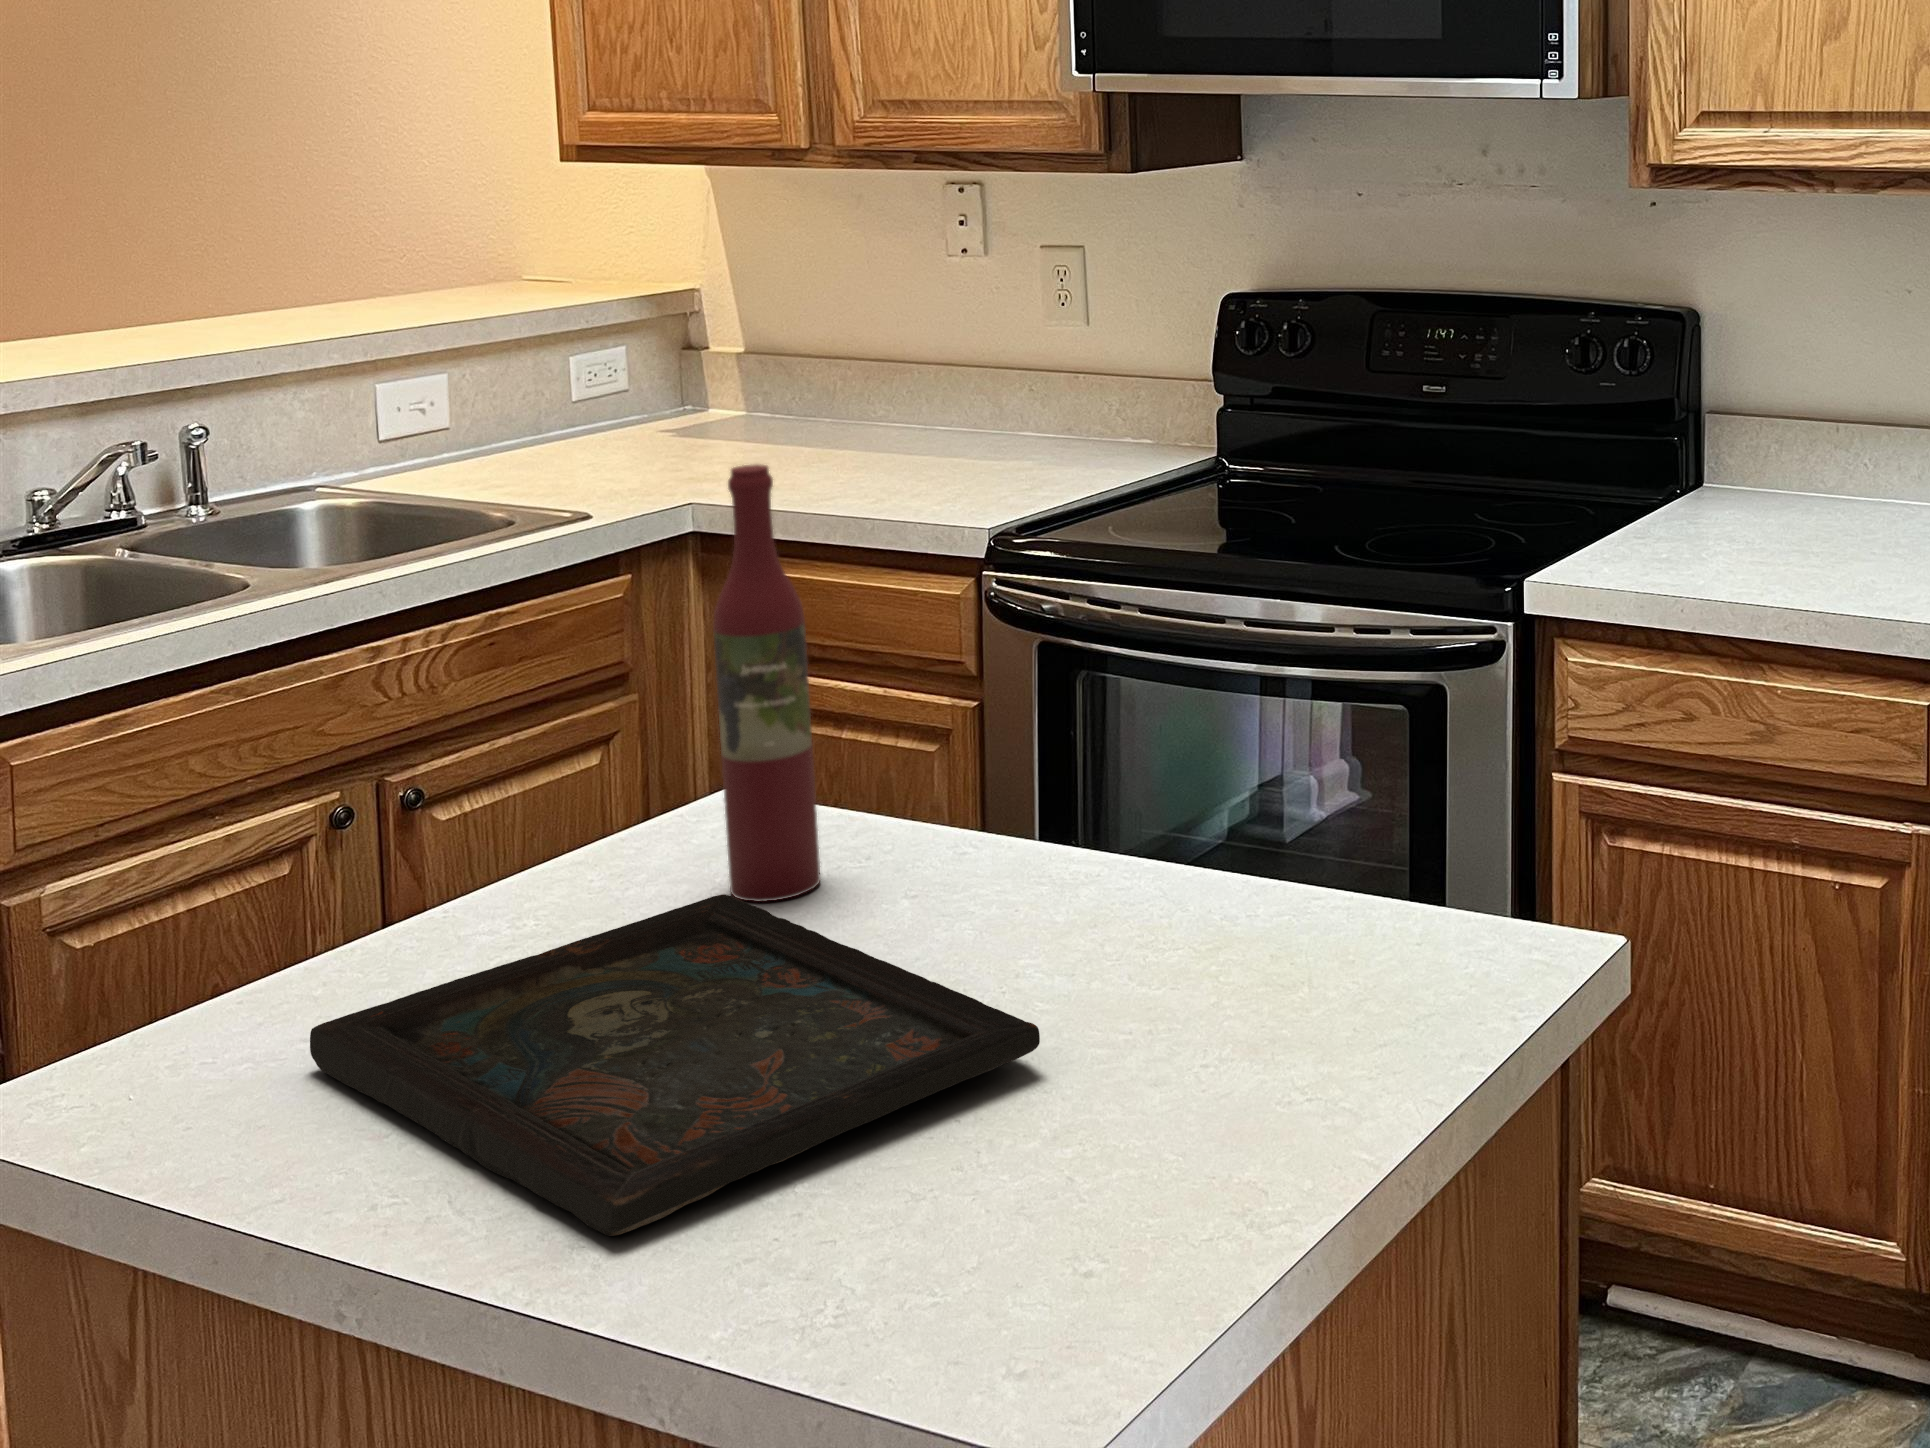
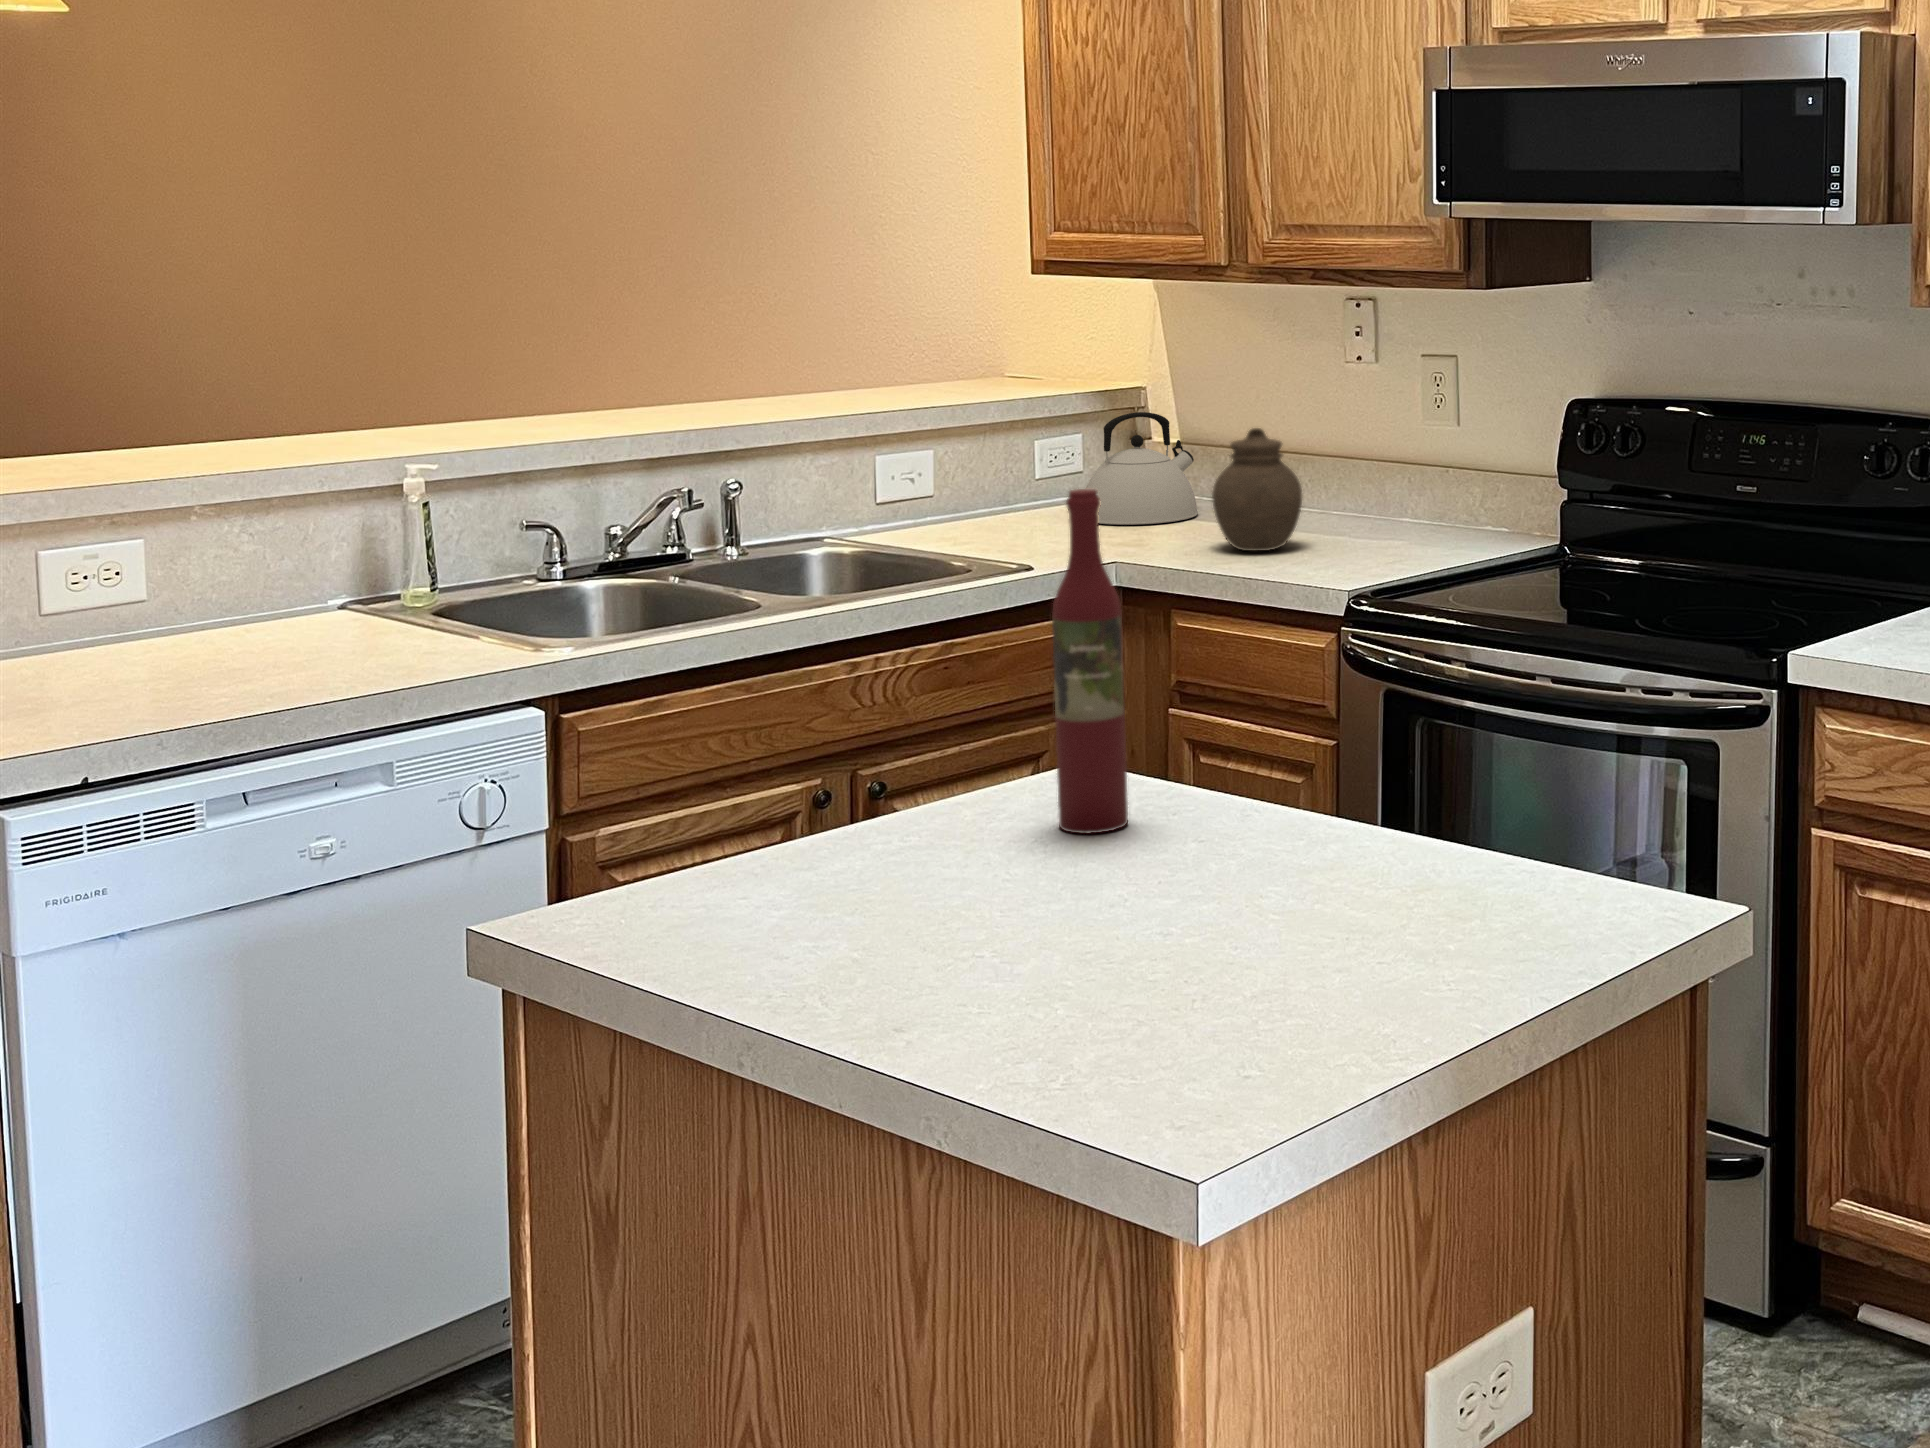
kettle: none [634,321,778,454] -> present [1086,412,1198,525]
jar: none [805,338,913,481] -> present [1212,428,1302,551]
tray: present [310,894,1040,1236] -> none [736,819,1248,1020]

